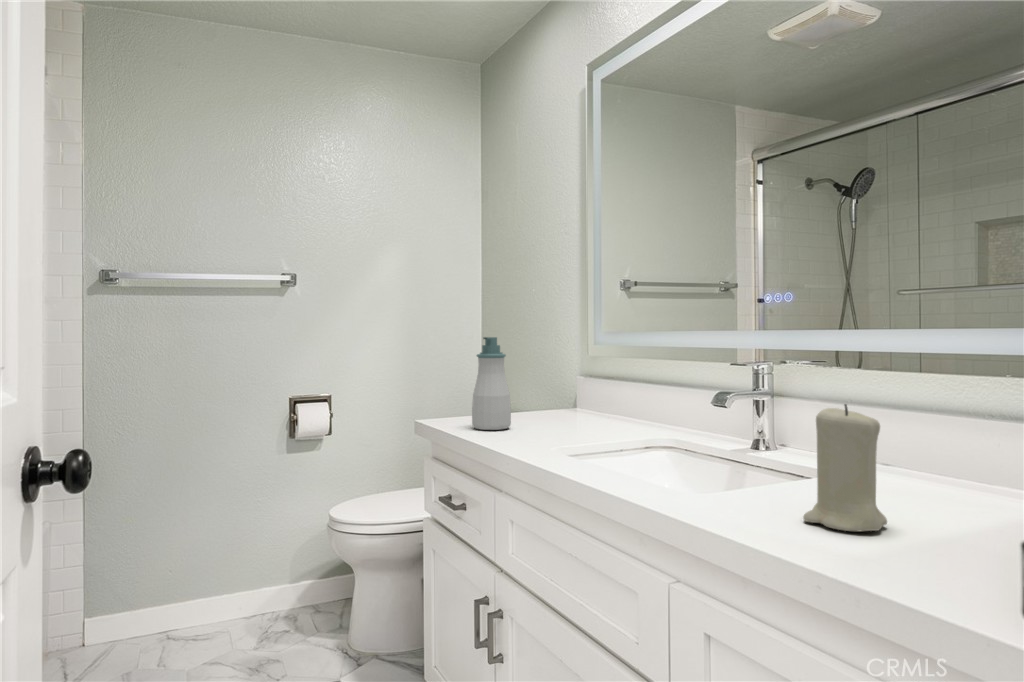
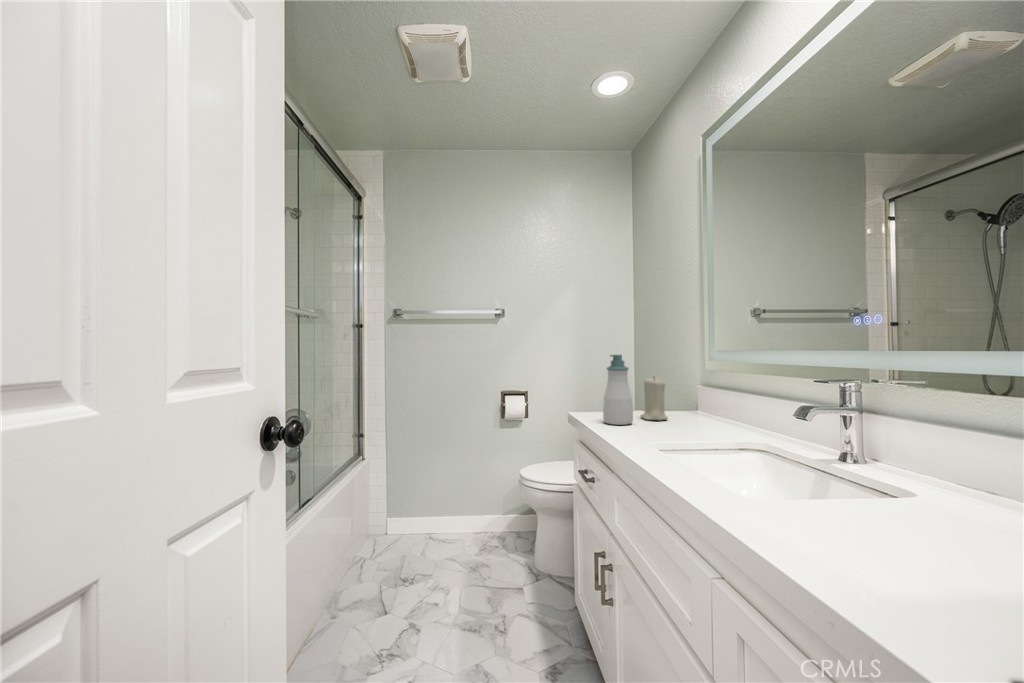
candle: present [803,404,887,531] -> present [641,377,668,420]

